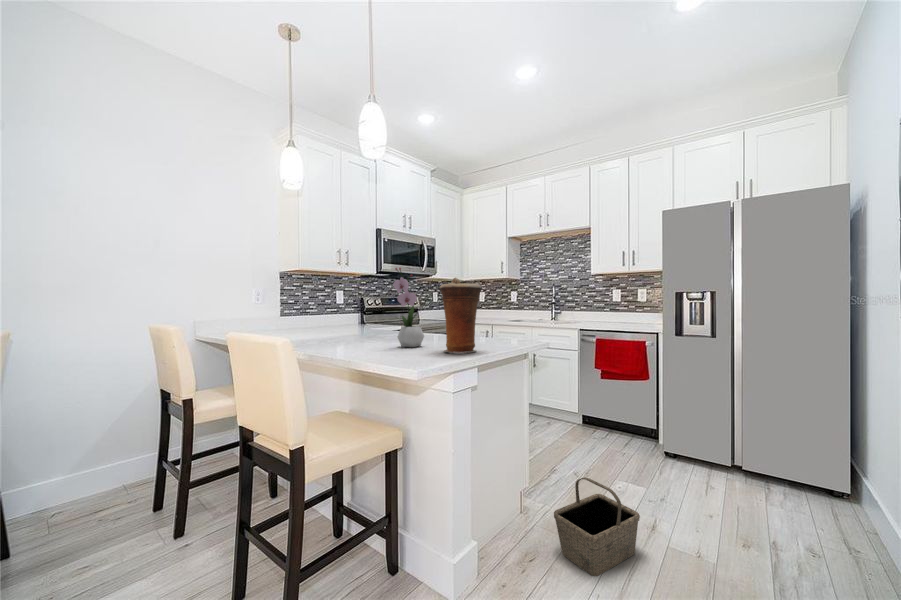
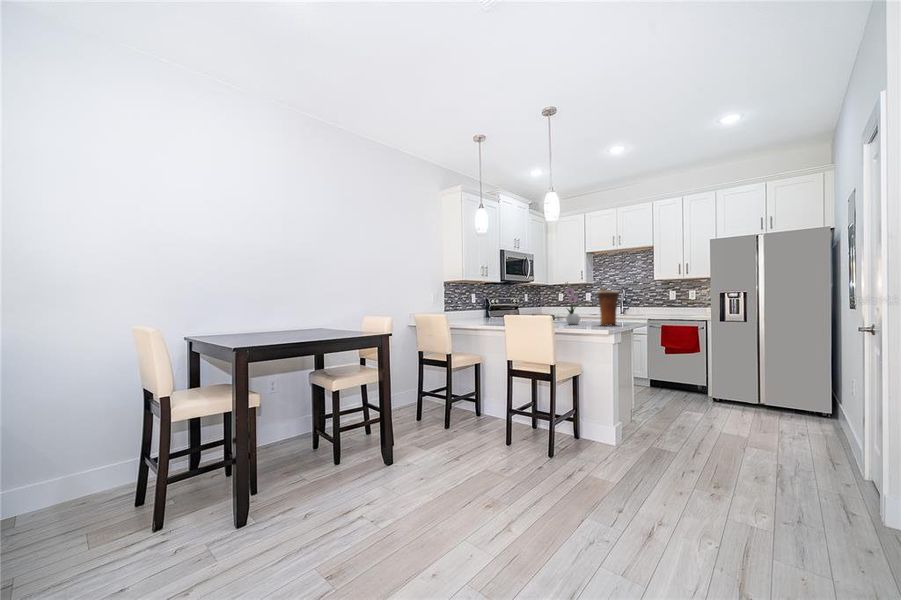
basket: present [554,477,640,576] -> none [655,396,703,441]

